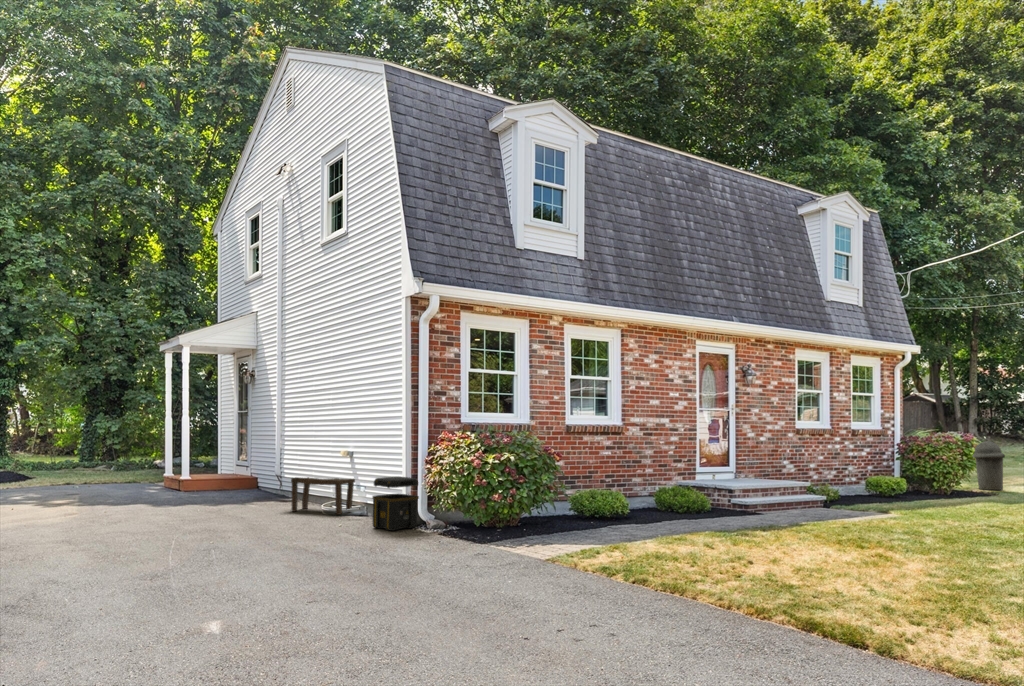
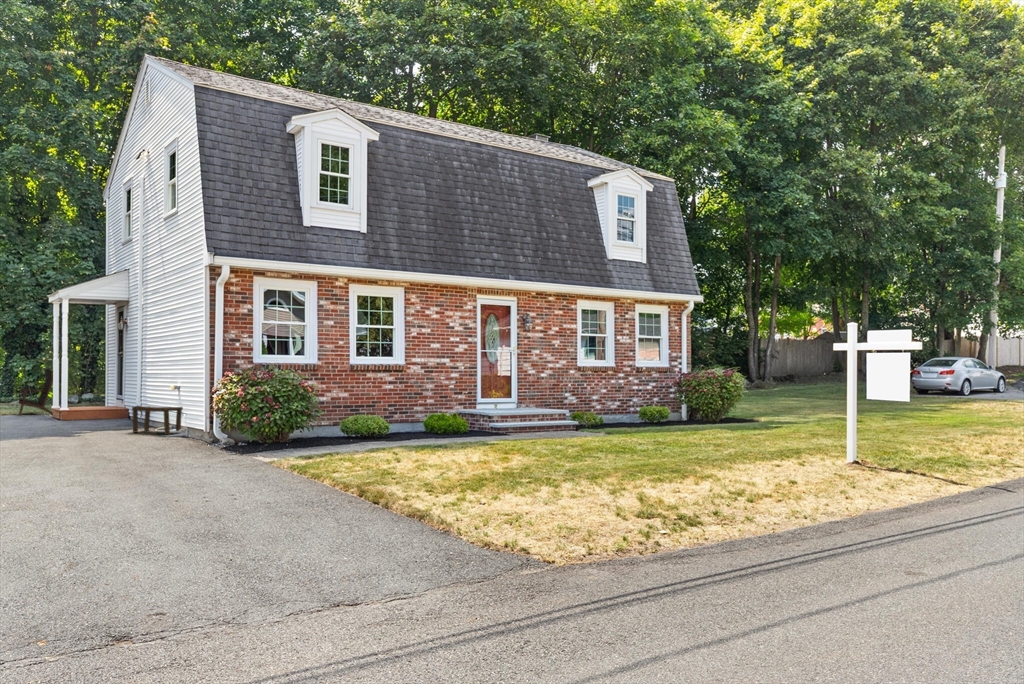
lounge chair: none [119,428,164,486] -> present [19,368,53,416]
trash can: present [973,441,1005,490] -> none [730,376,753,416]
toolbox: present [372,476,419,531] -> none [179,404,214,444]

